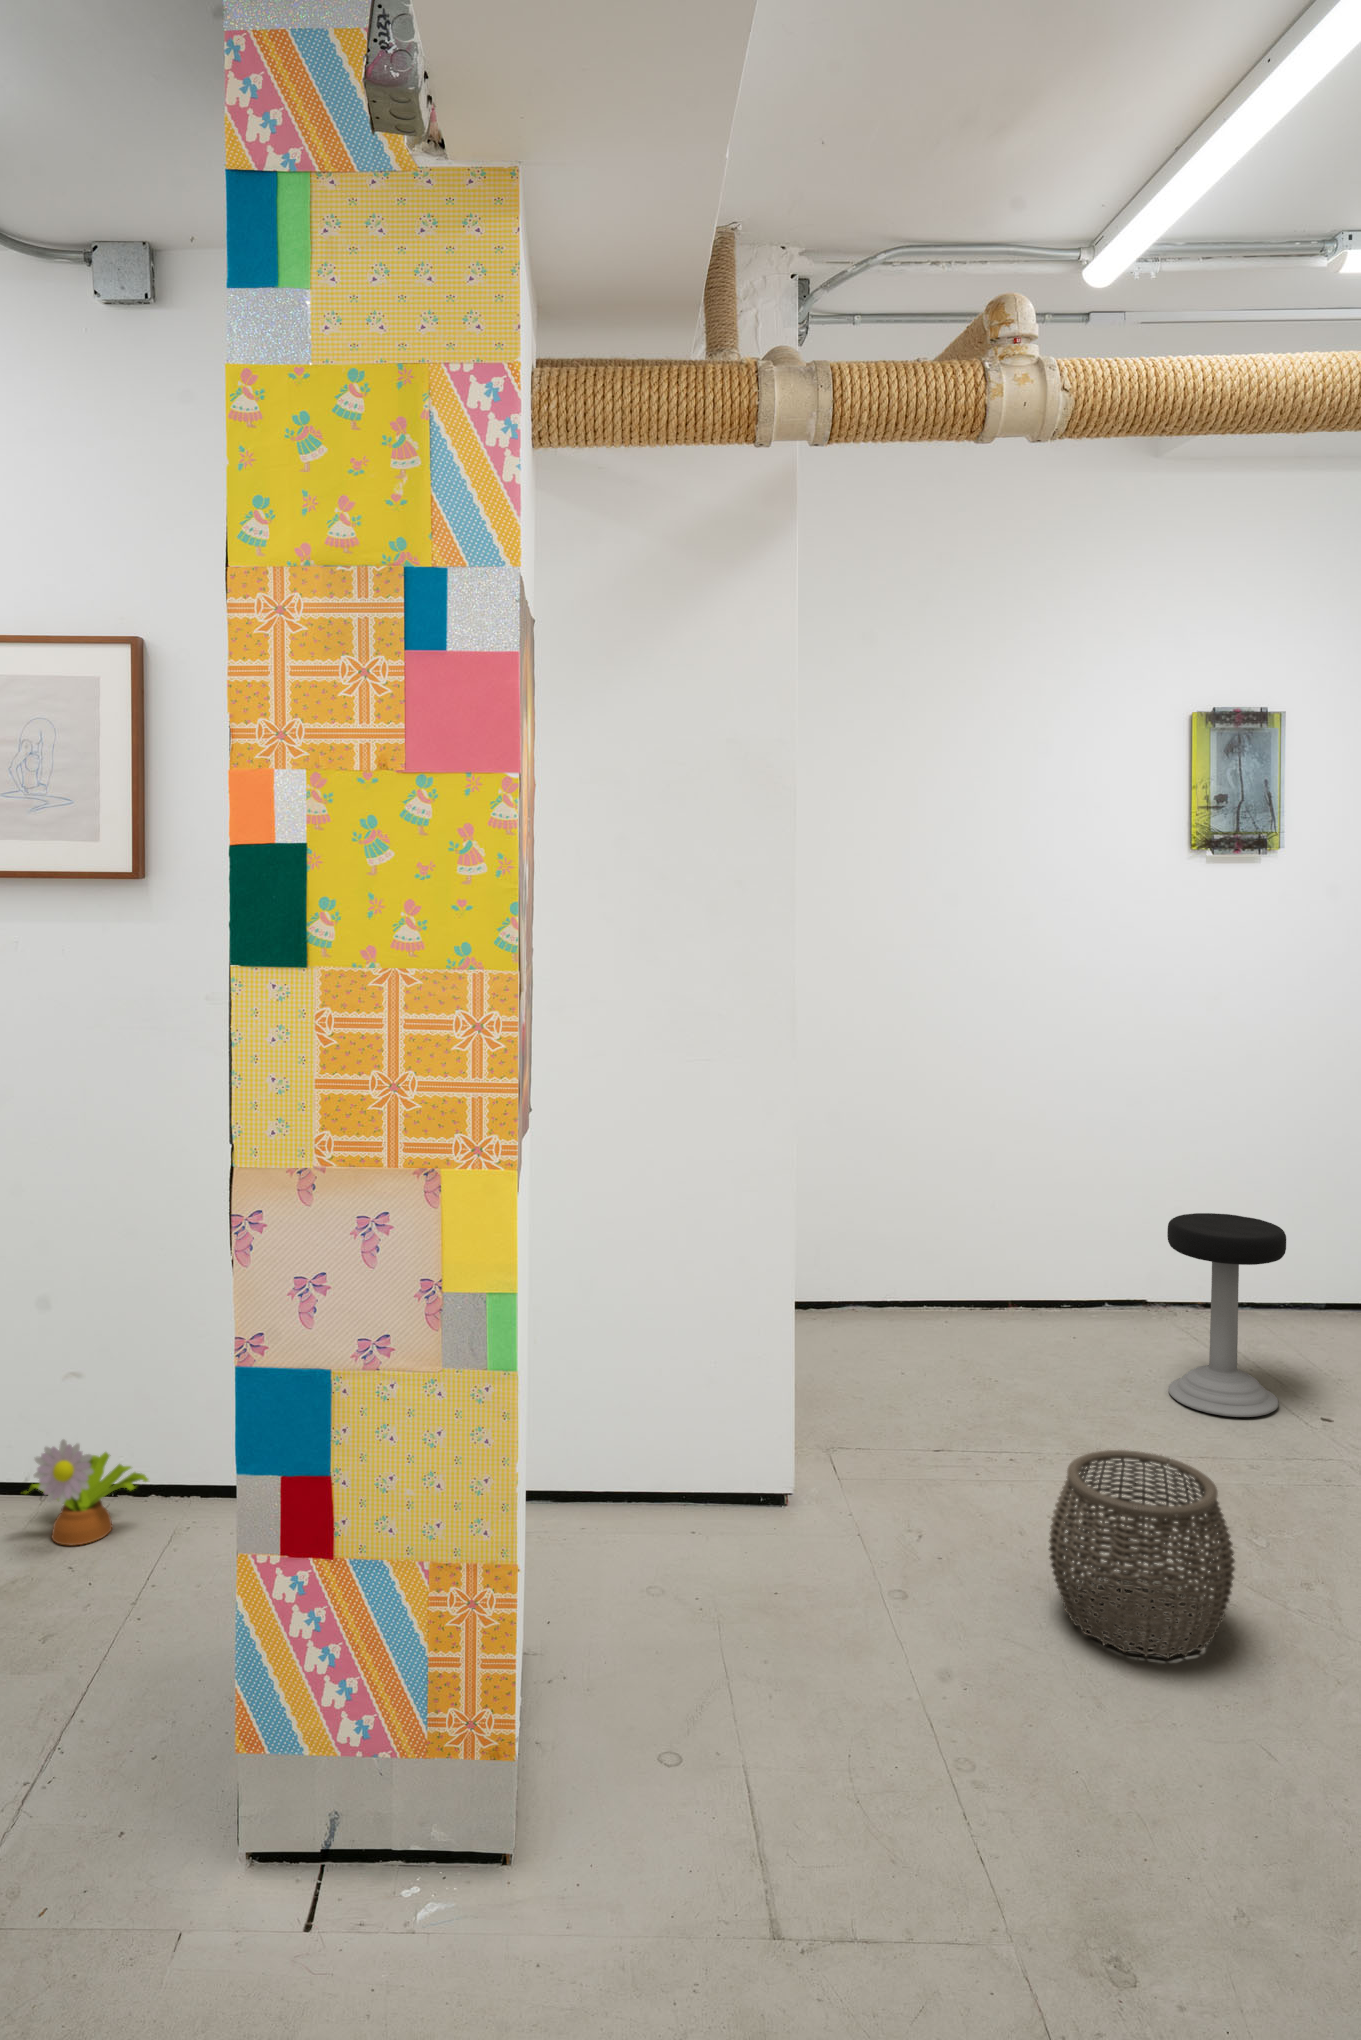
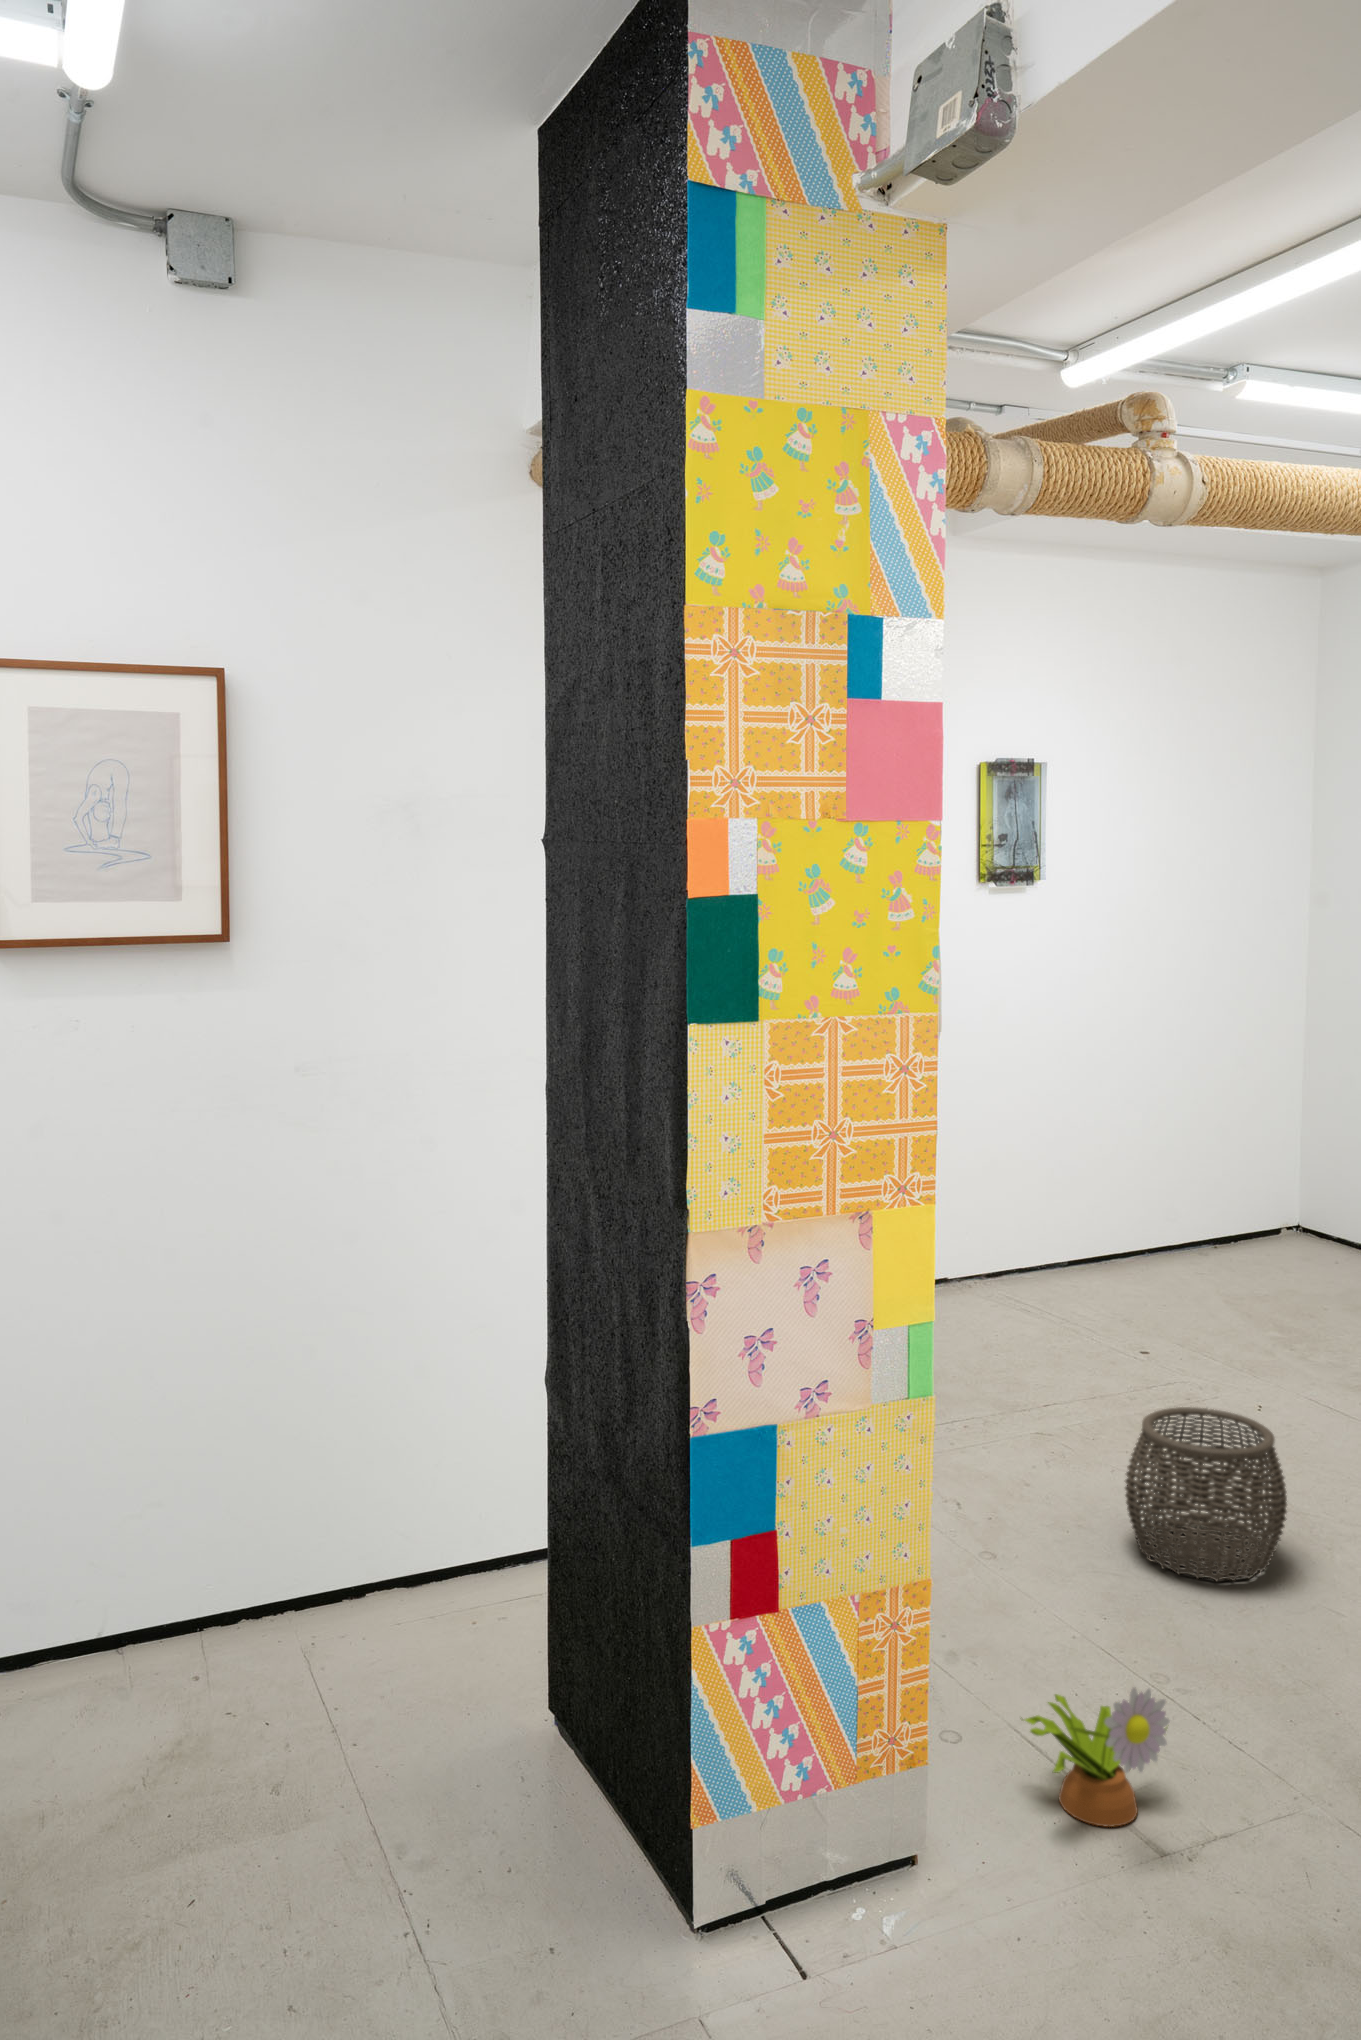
stool: present [1167,1213,1286,1417] -> none [1045,1187,1152,1375]
decorative plant: present [23,1439,148,1546] -> present [1022,1688,1170,1827]

